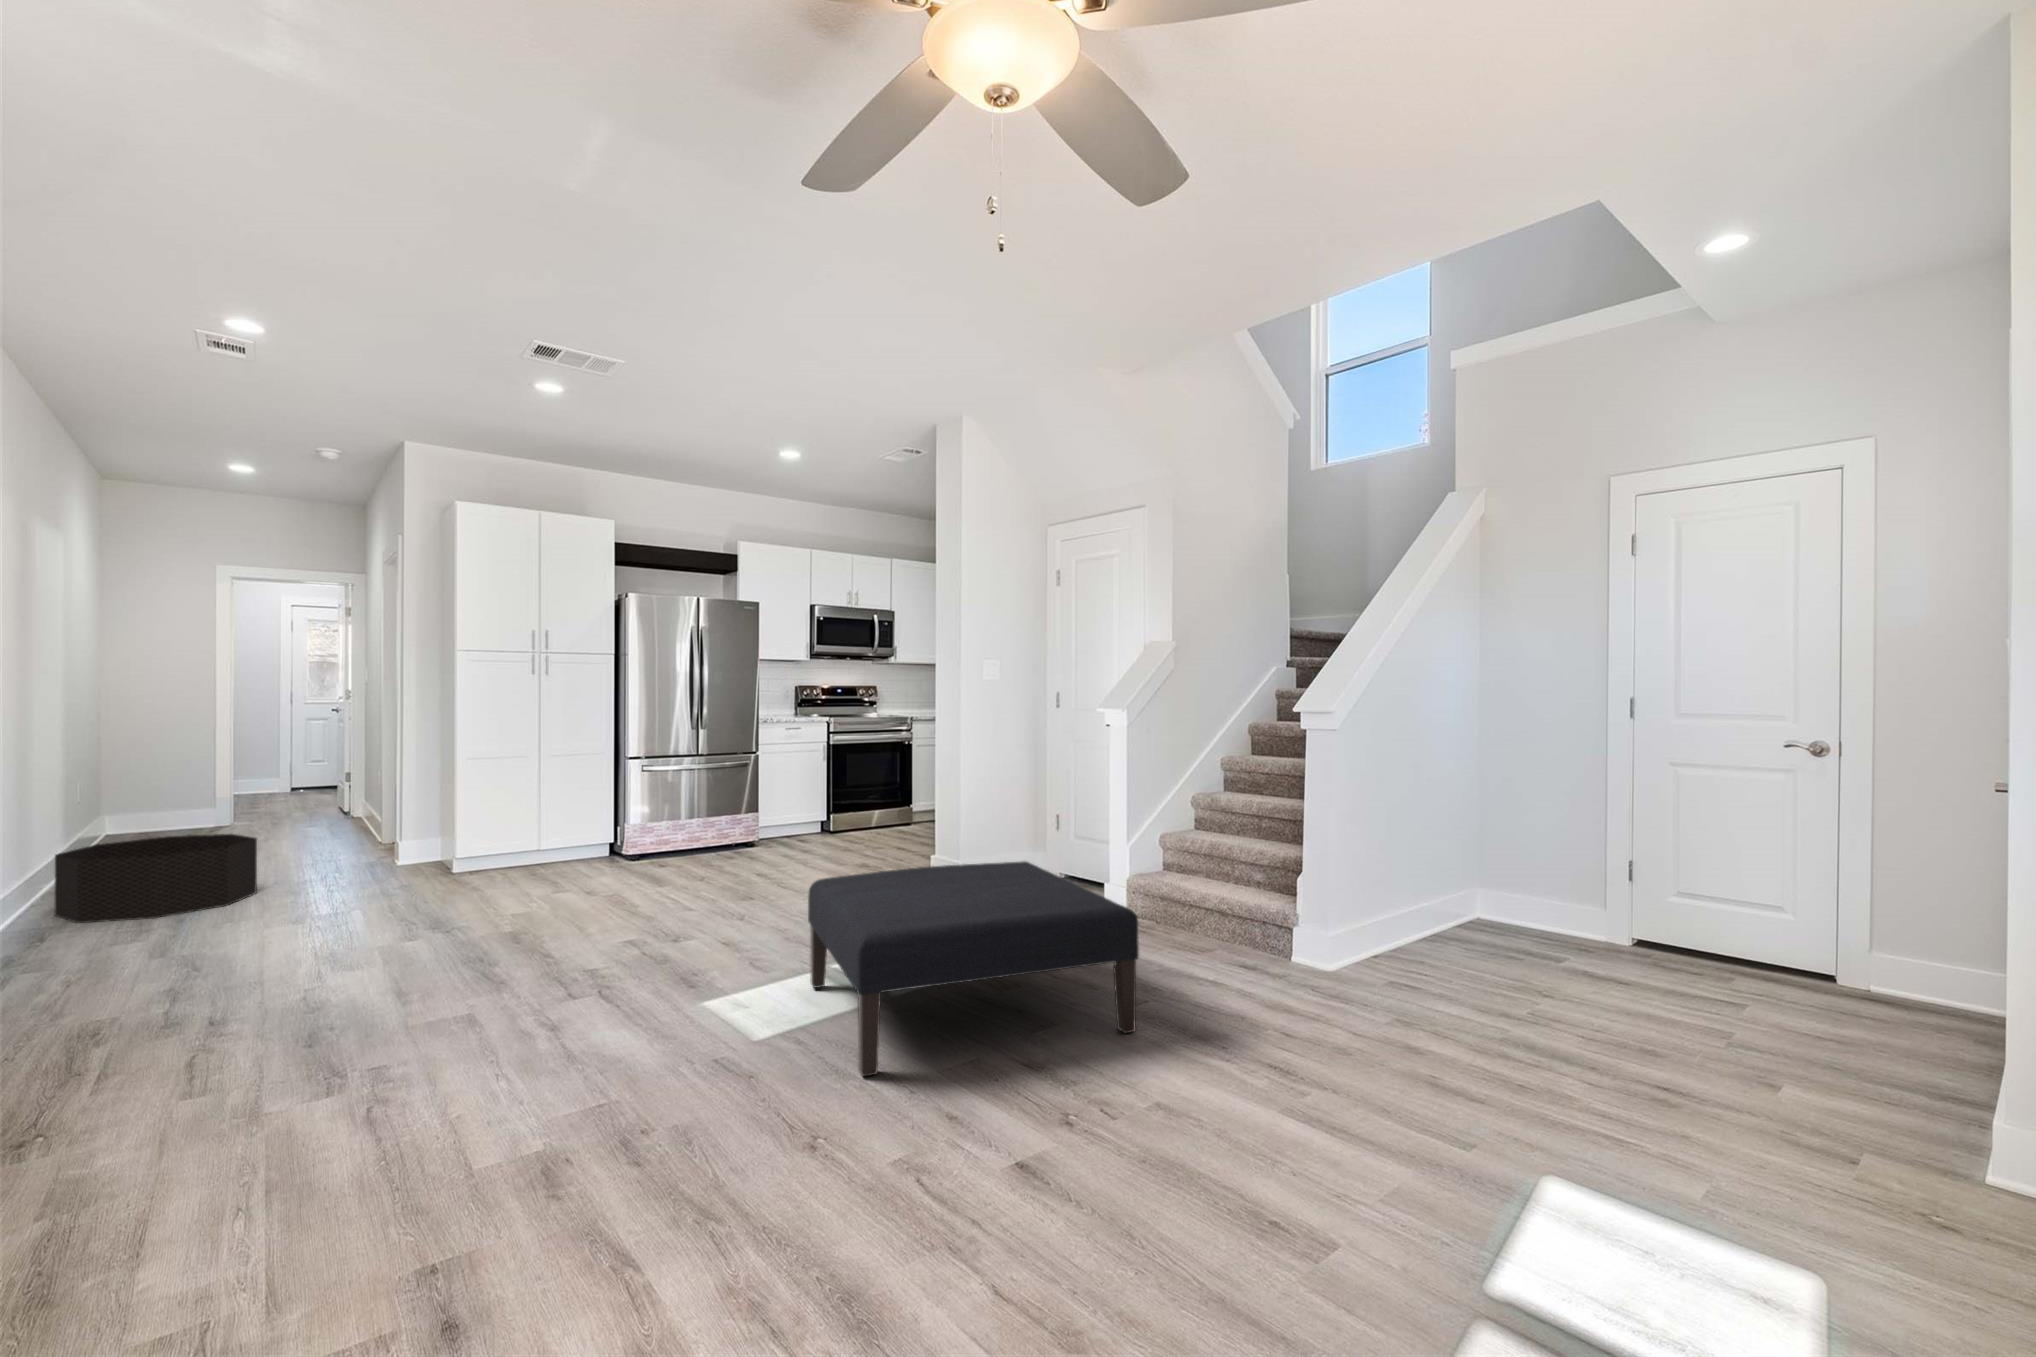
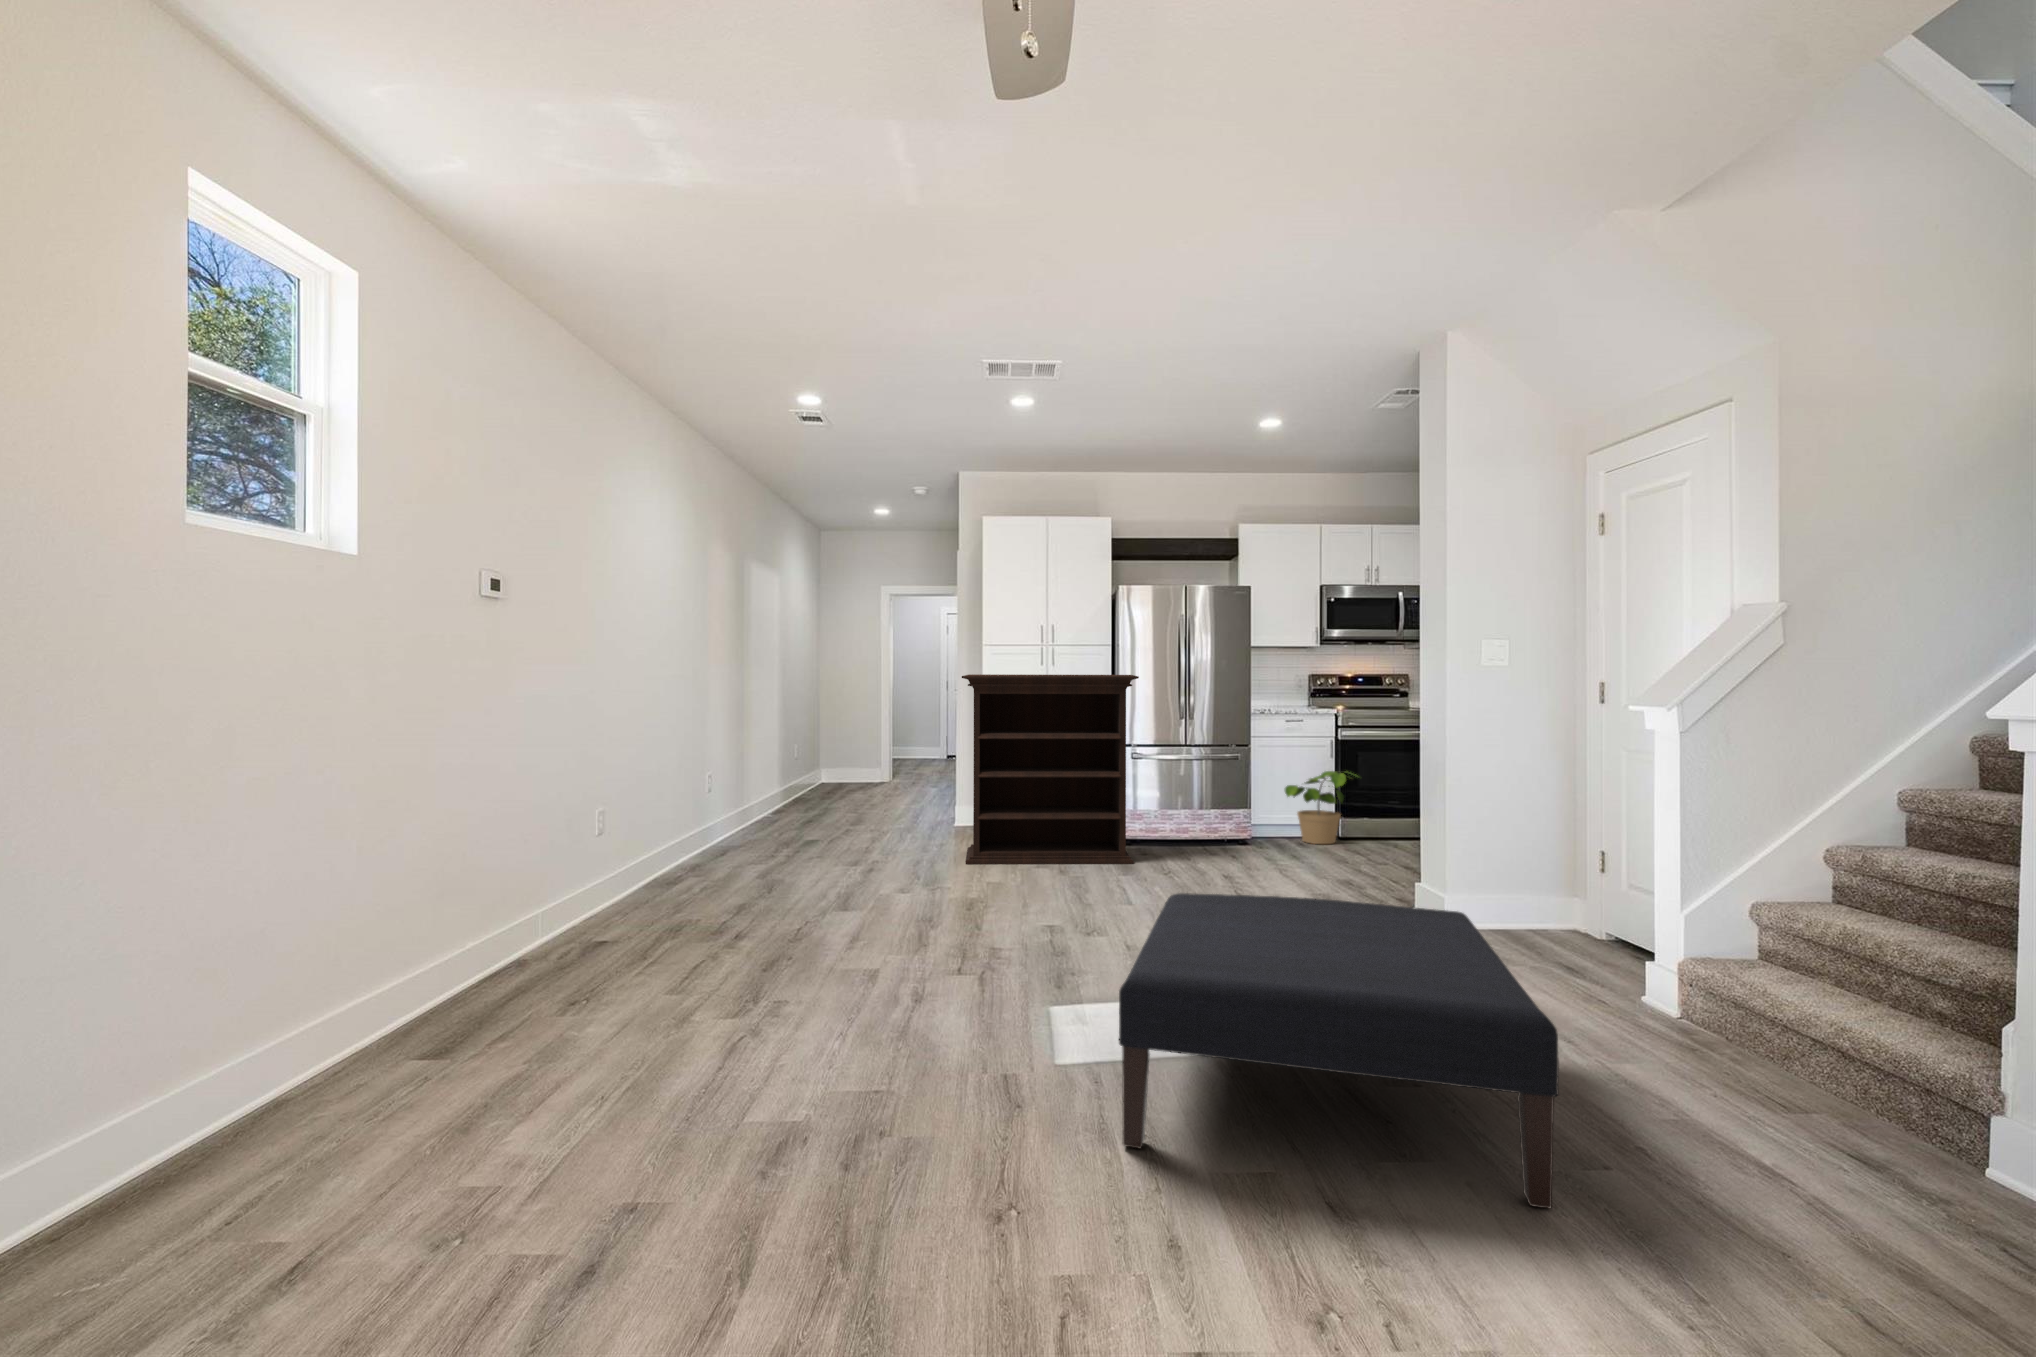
bookshelf: none [448,687,665,902] -> present [962,674,1139,864]
potted plant: none [785,771,855,839] -> present [1285,771,1356,844]
basket: present [54,834,257,923] -> none [738,785,849,845]

